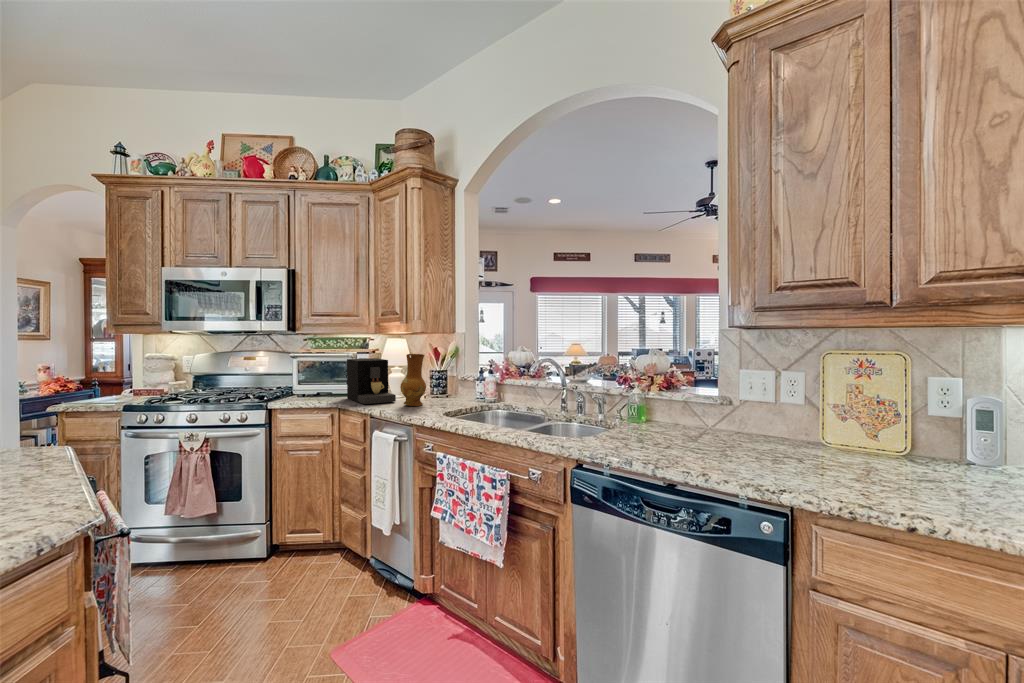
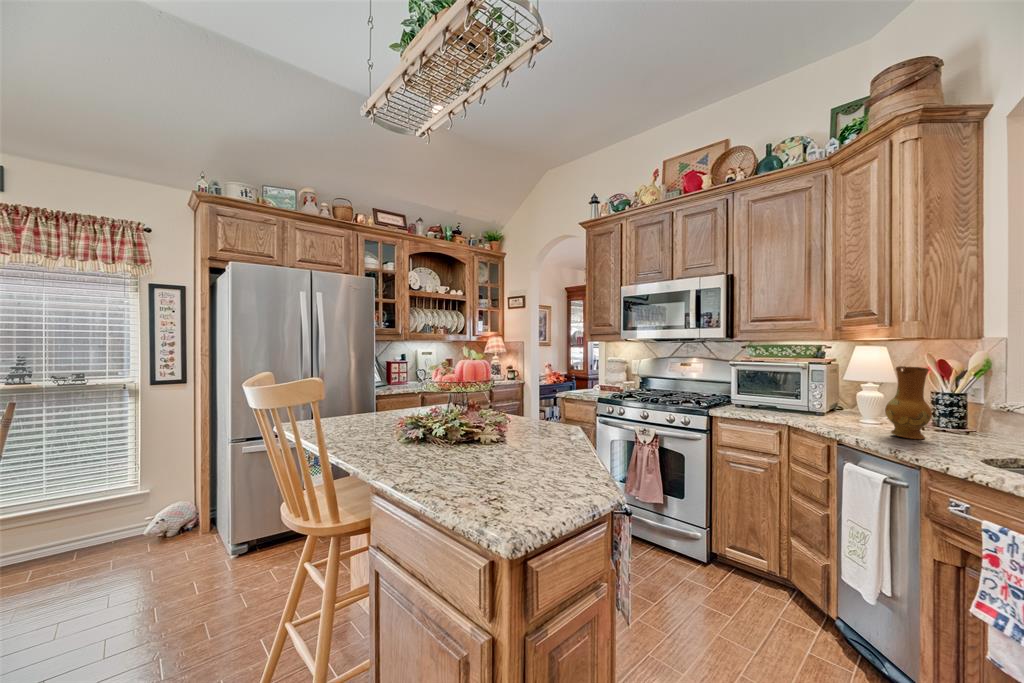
coffee maker: present [347,358,396,404] -> none [798,369,874,427]

